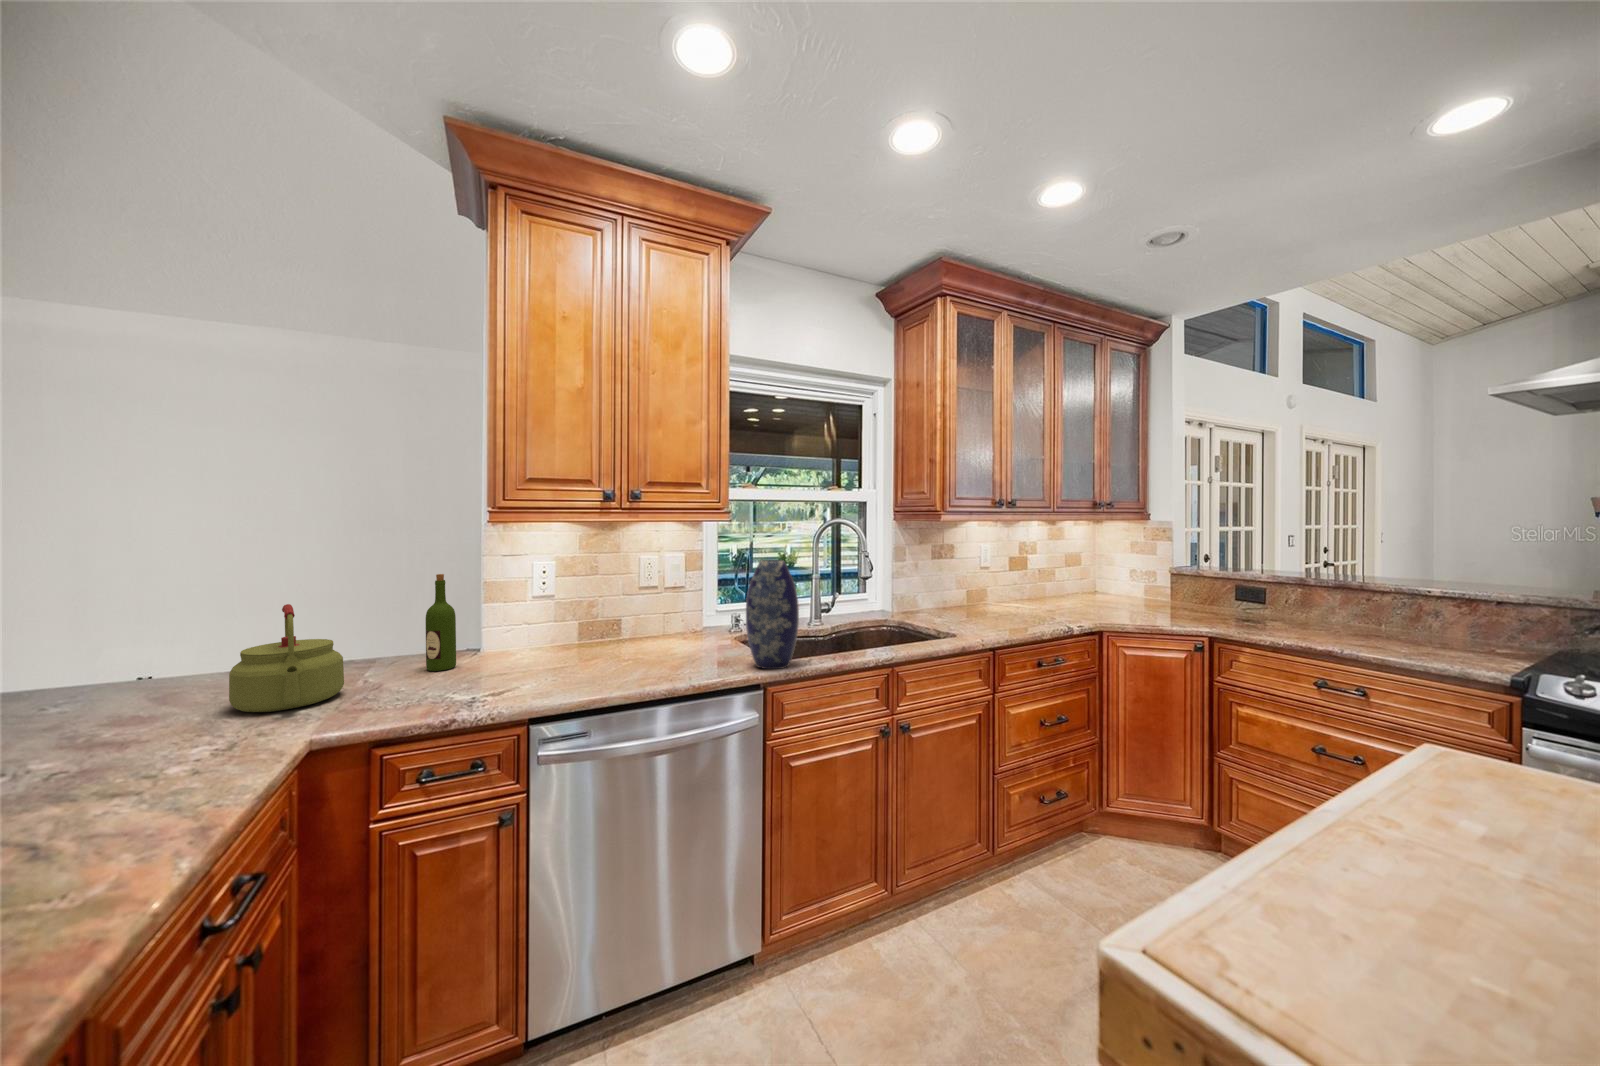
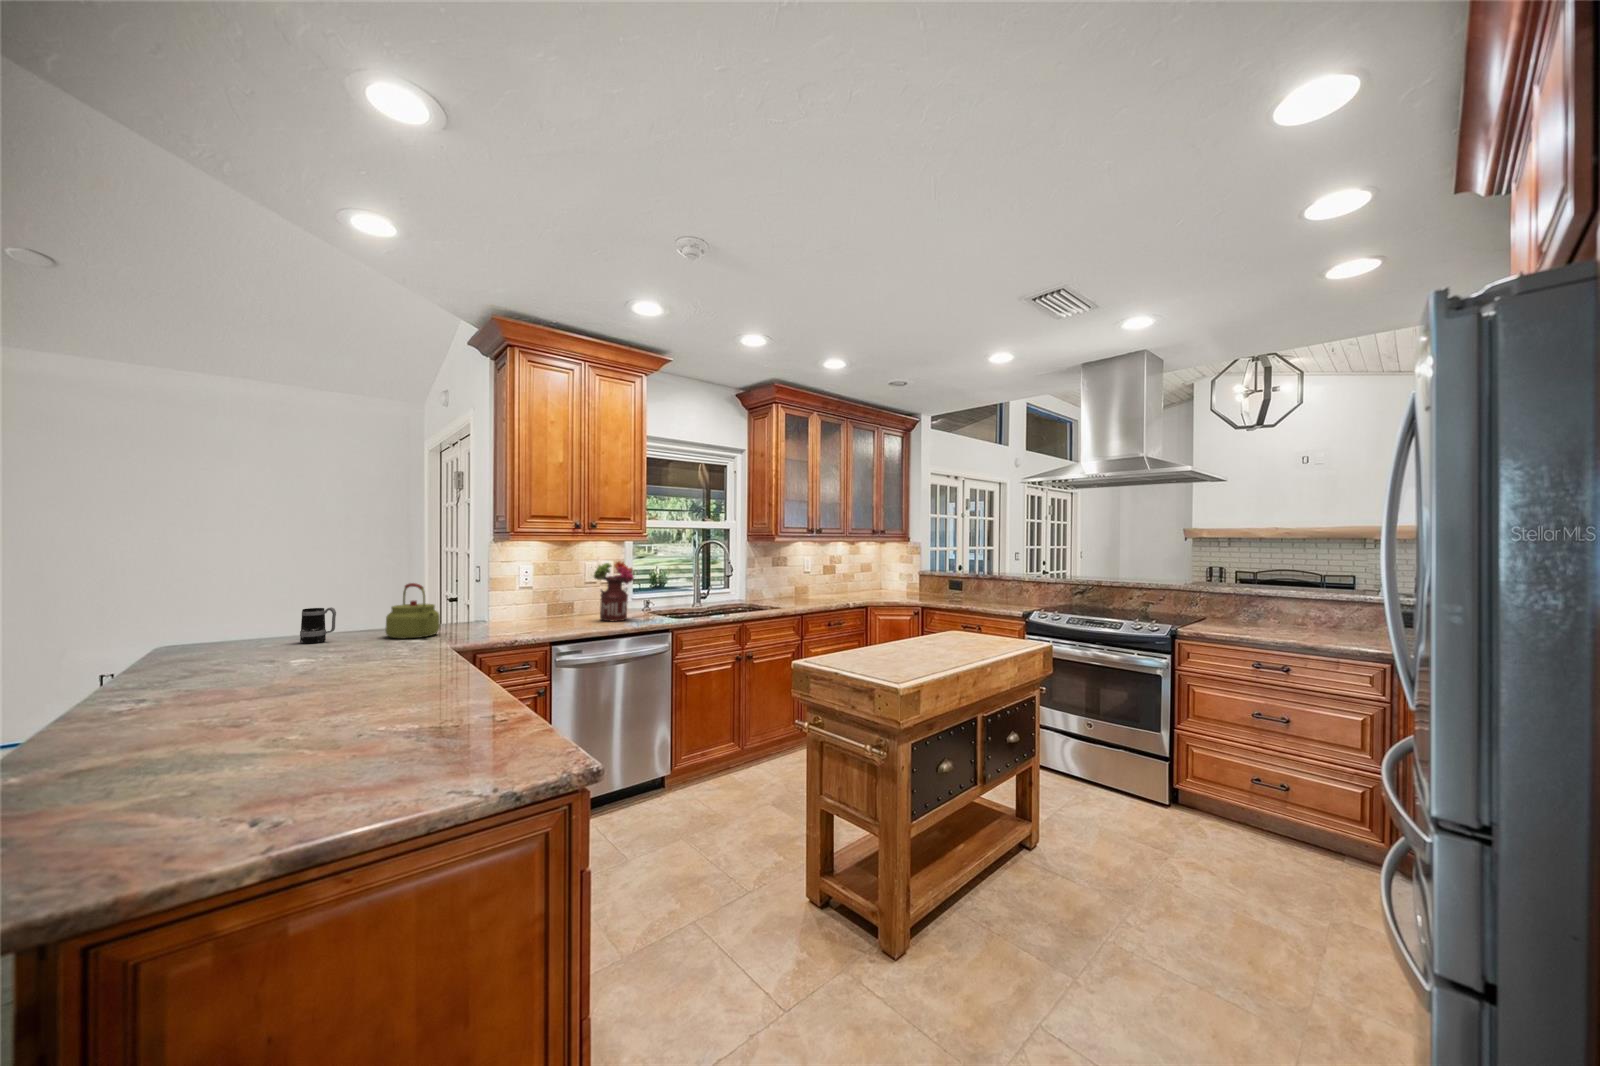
flower arrangement: none [636,557,707,662] -> present [594,562,634,621]
vase: present [746,560,799,669] -> none [659,562,690,622]
wine bottle: present [426,574,456,671] -> none [466,570,483,626]
mug: none [56,653,129,725] -> present [300,607,336,644]

